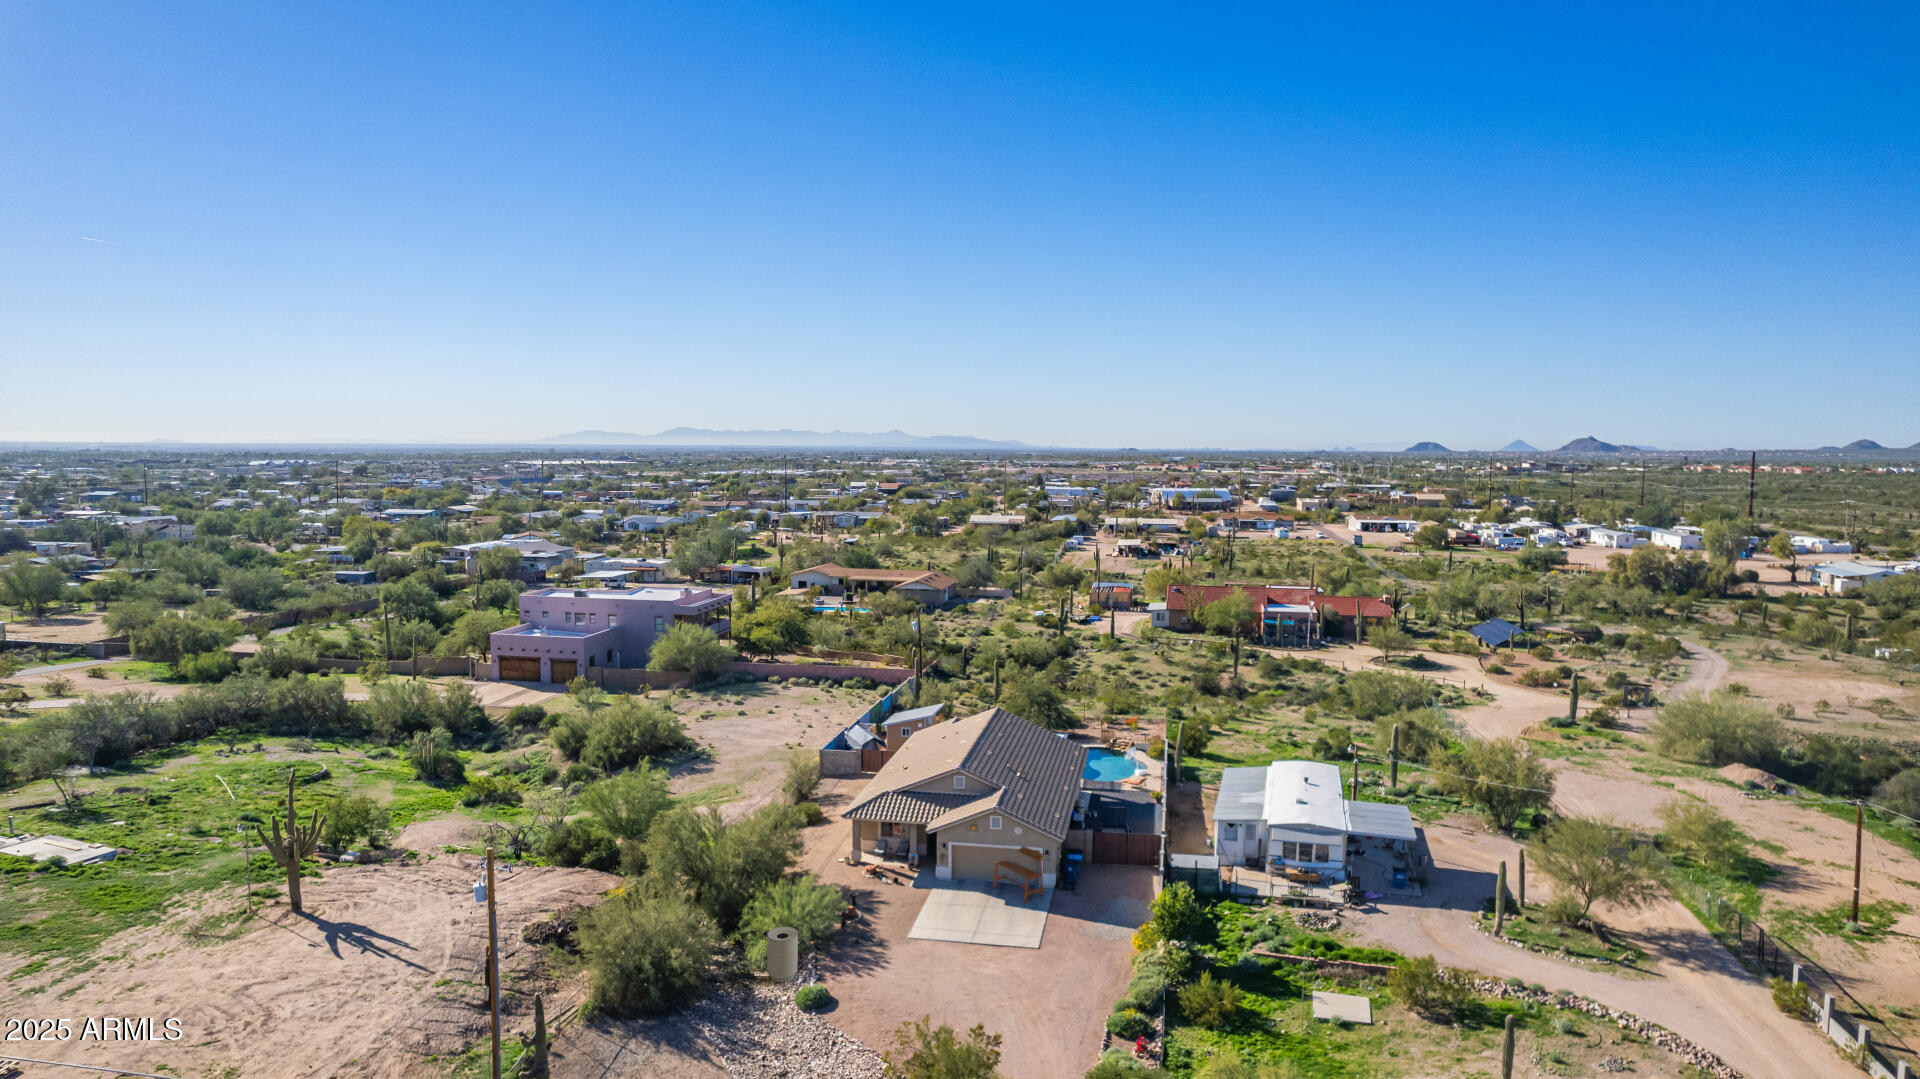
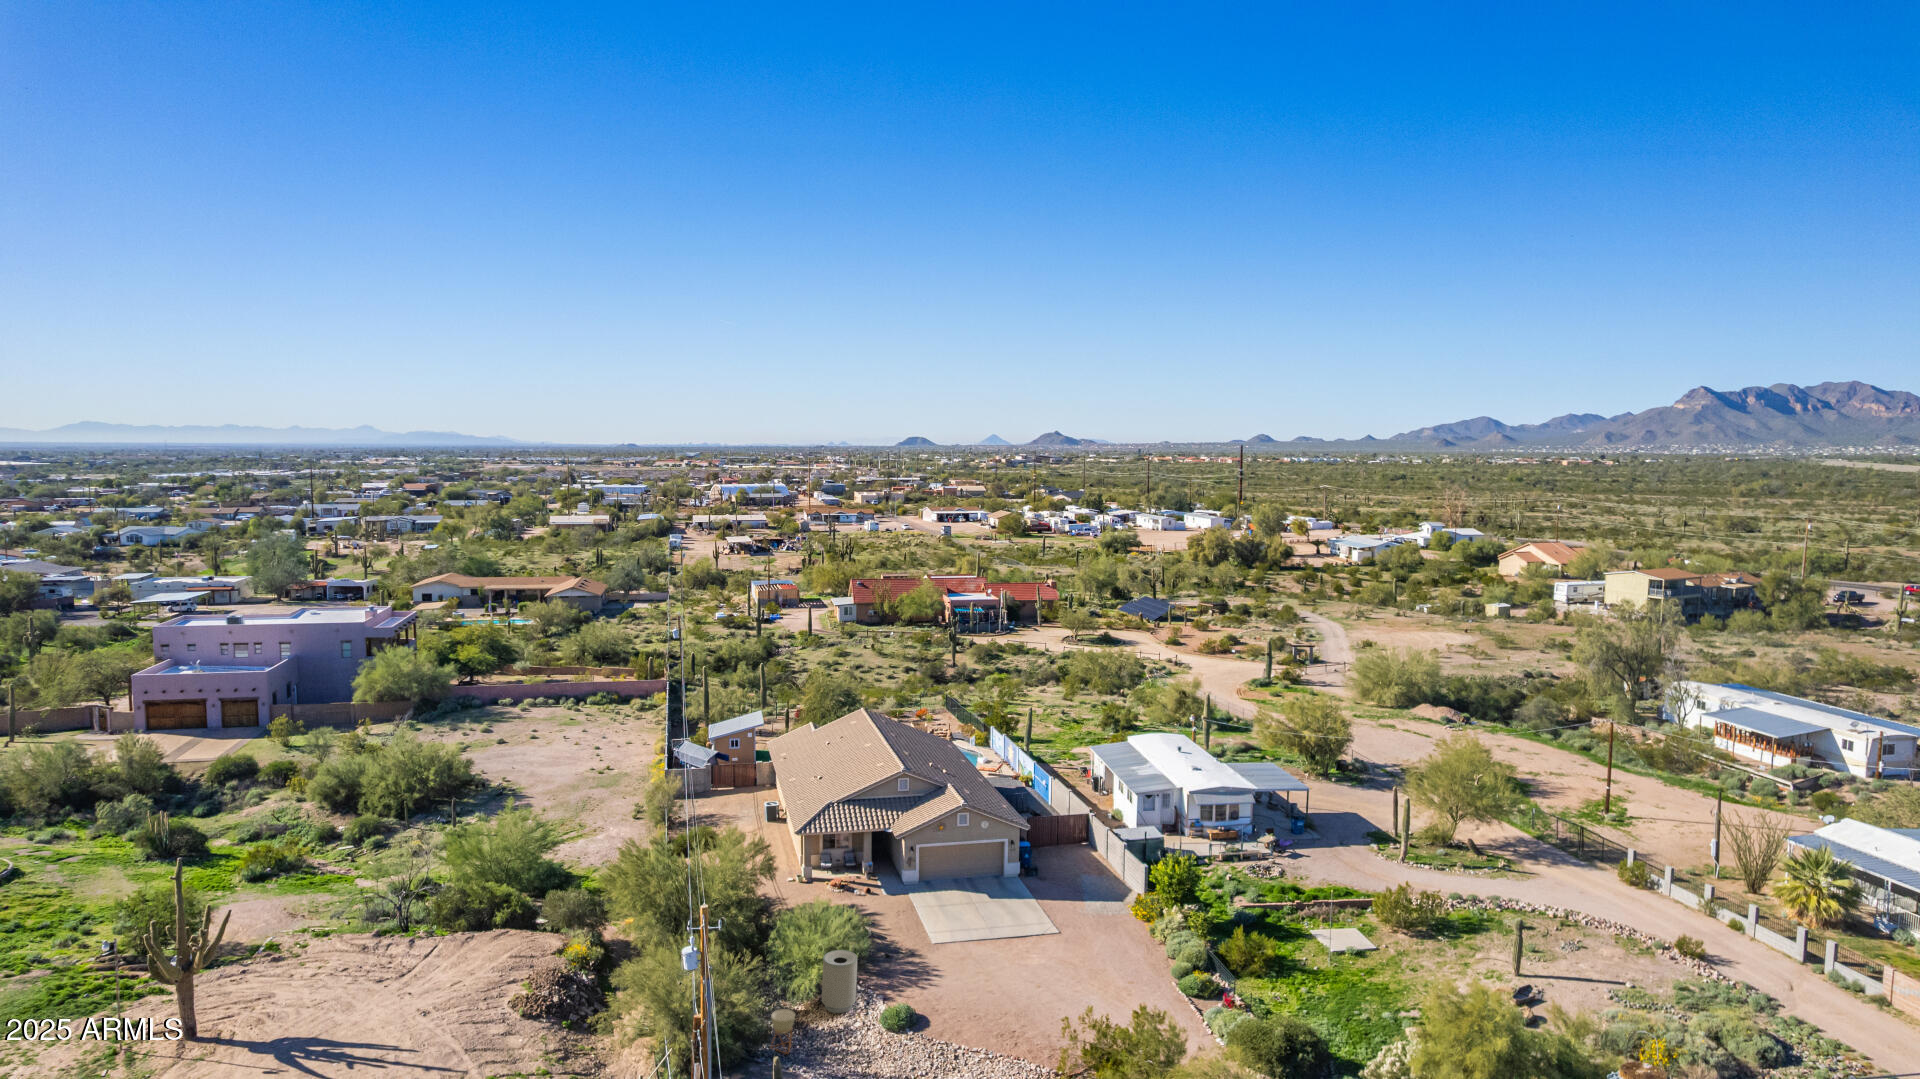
bench: present [993,846,1043,903] -> none [962,835,1018,896]
planter: none [695,969,717,1008] -> present [771,1009,795,1053]

